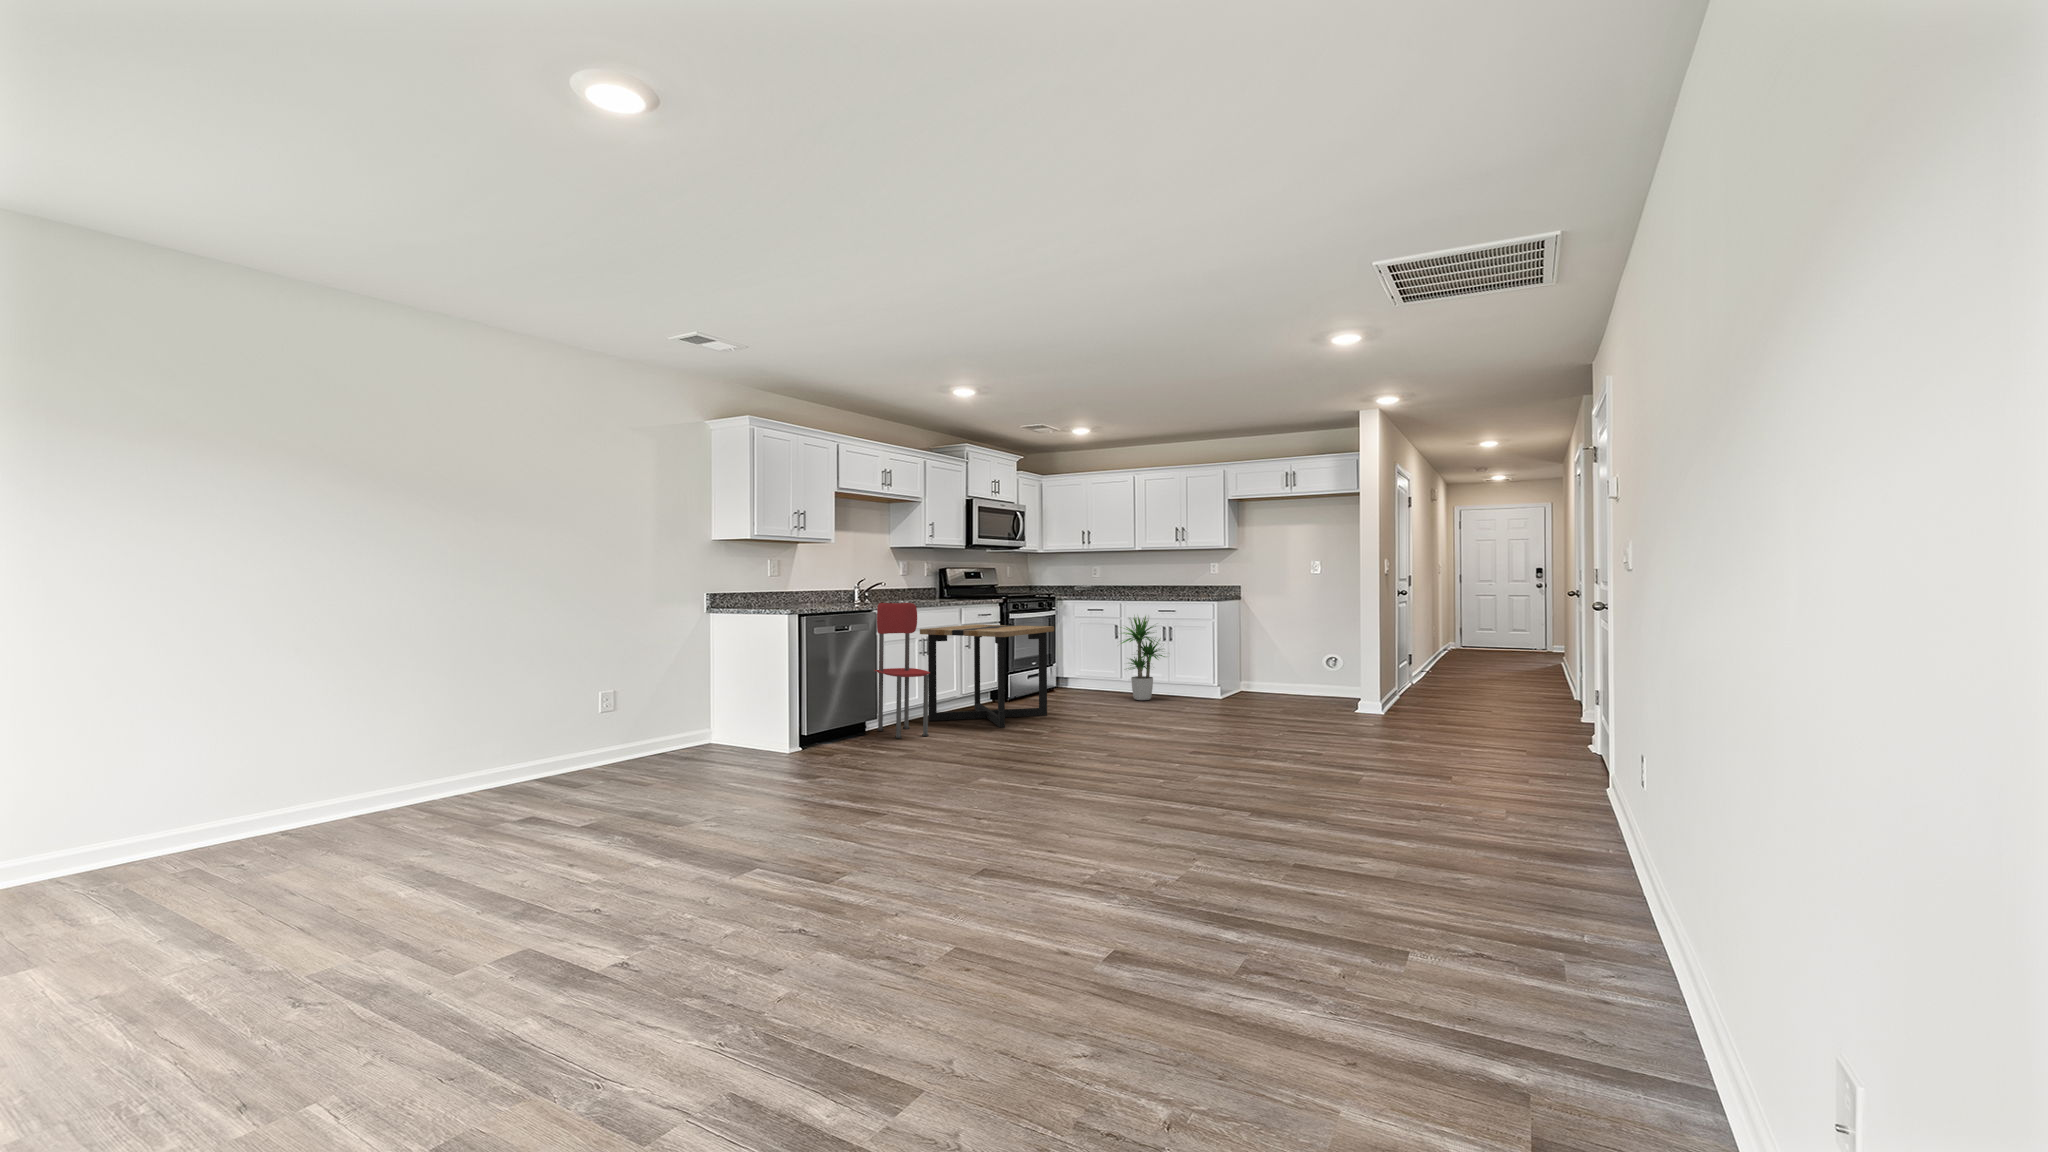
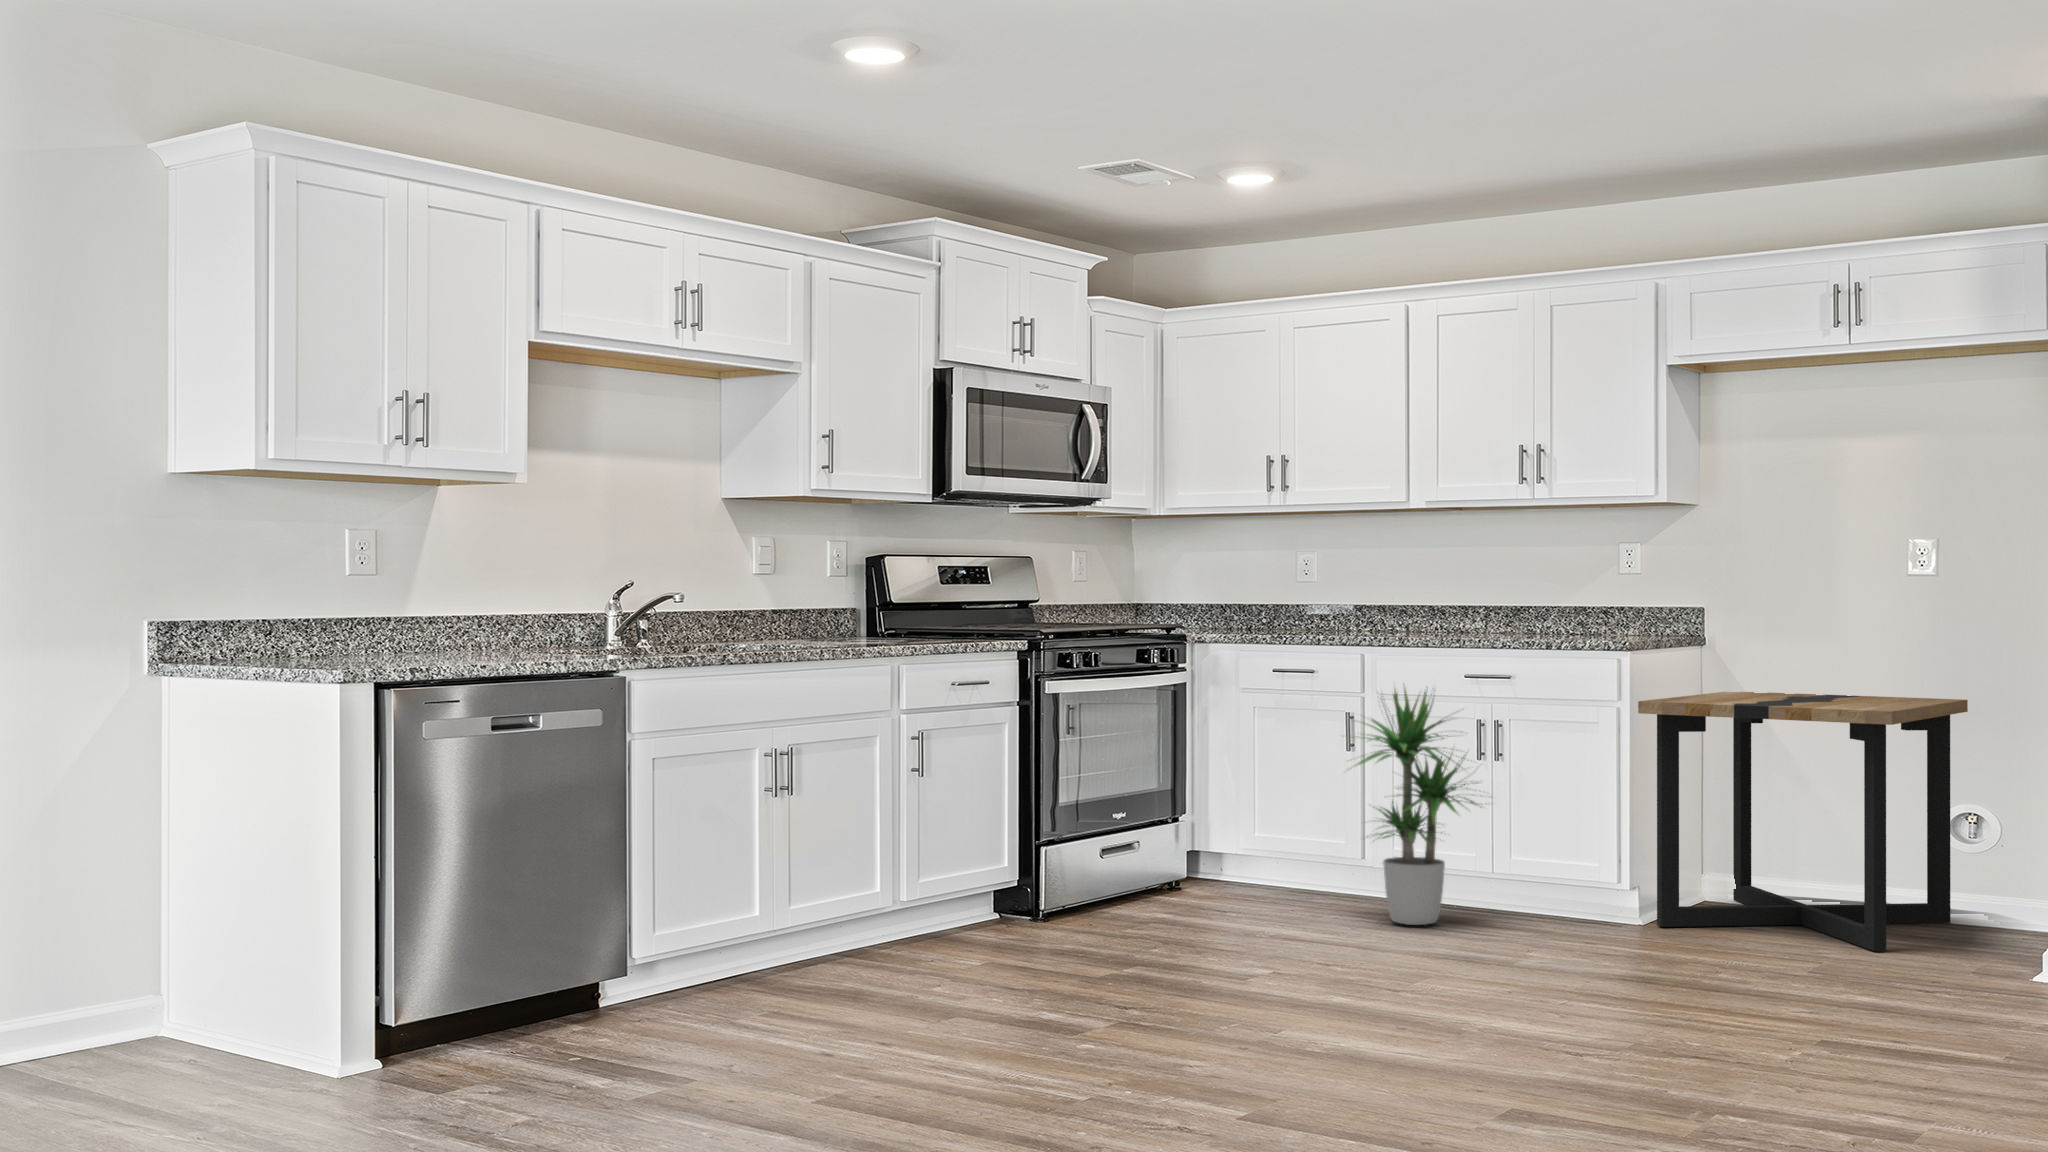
dining chair: present [875,603,930,738] -> none [621,650,769,1038]
side table: present [920,624,1054,728] -> present [1638,692,1968,952]

